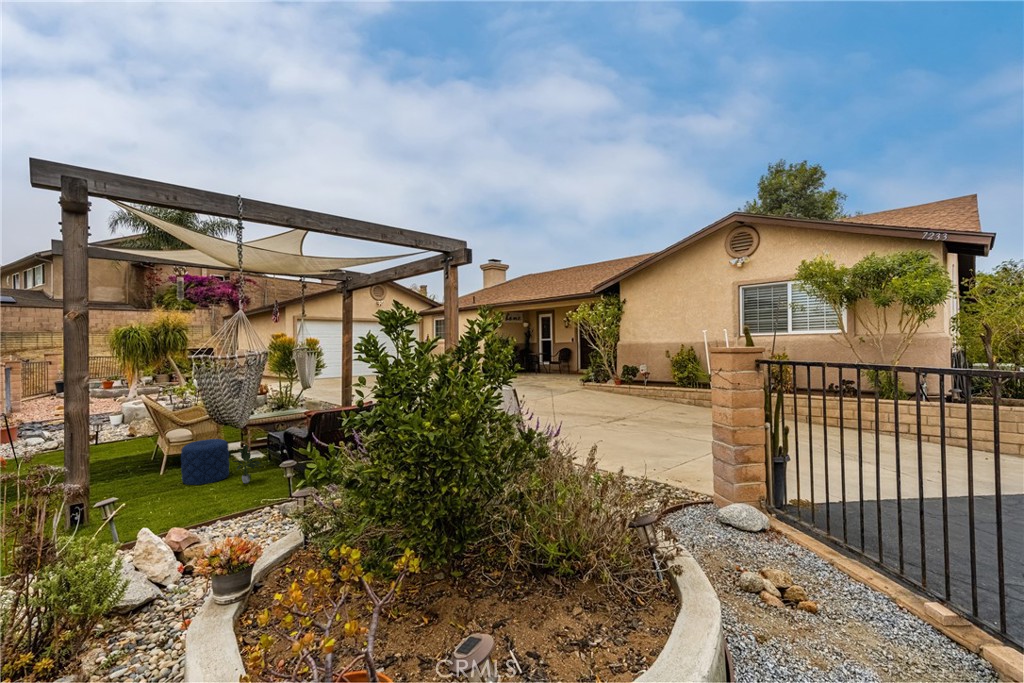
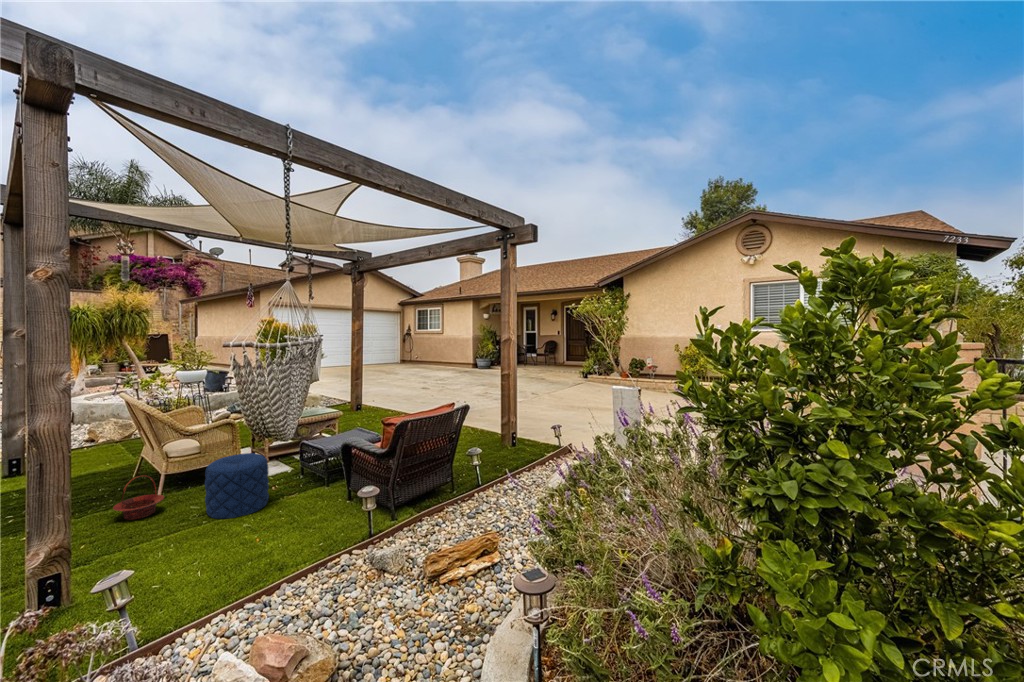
potted plant: present [233,445,261,483] -> none [284,462,320,513]
basket: none [120,452,157,484] -> present [113,476,164,520]

